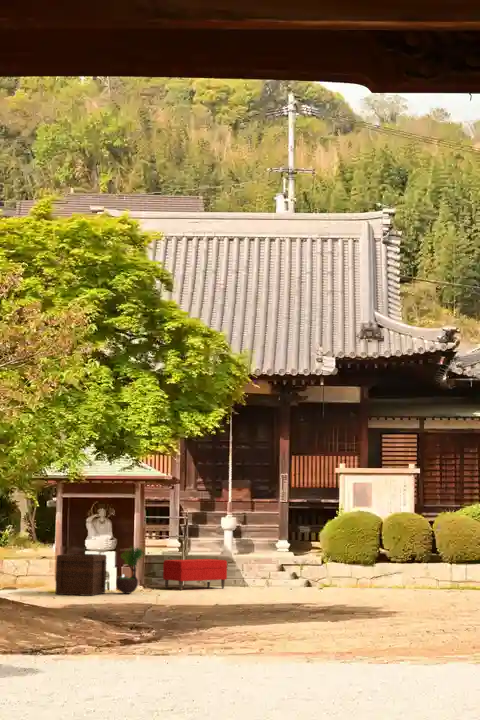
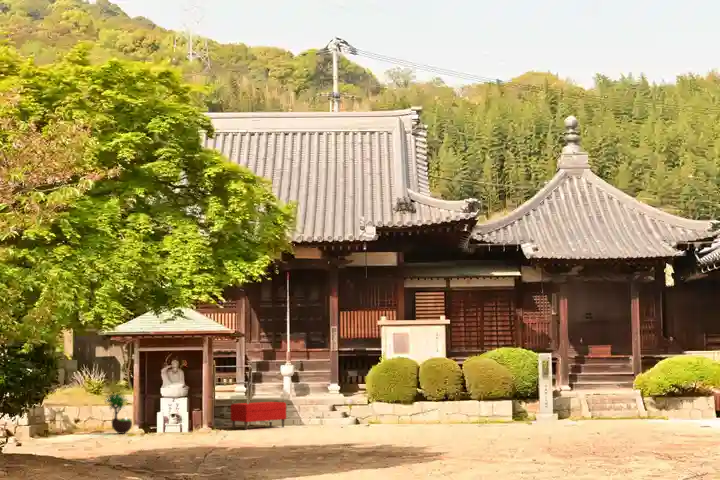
potted tree: present [116,548,143,594] -> present [106,393,132,434]
wooden crate: present [56,554,106,596] -> none [133,400,179,438]

